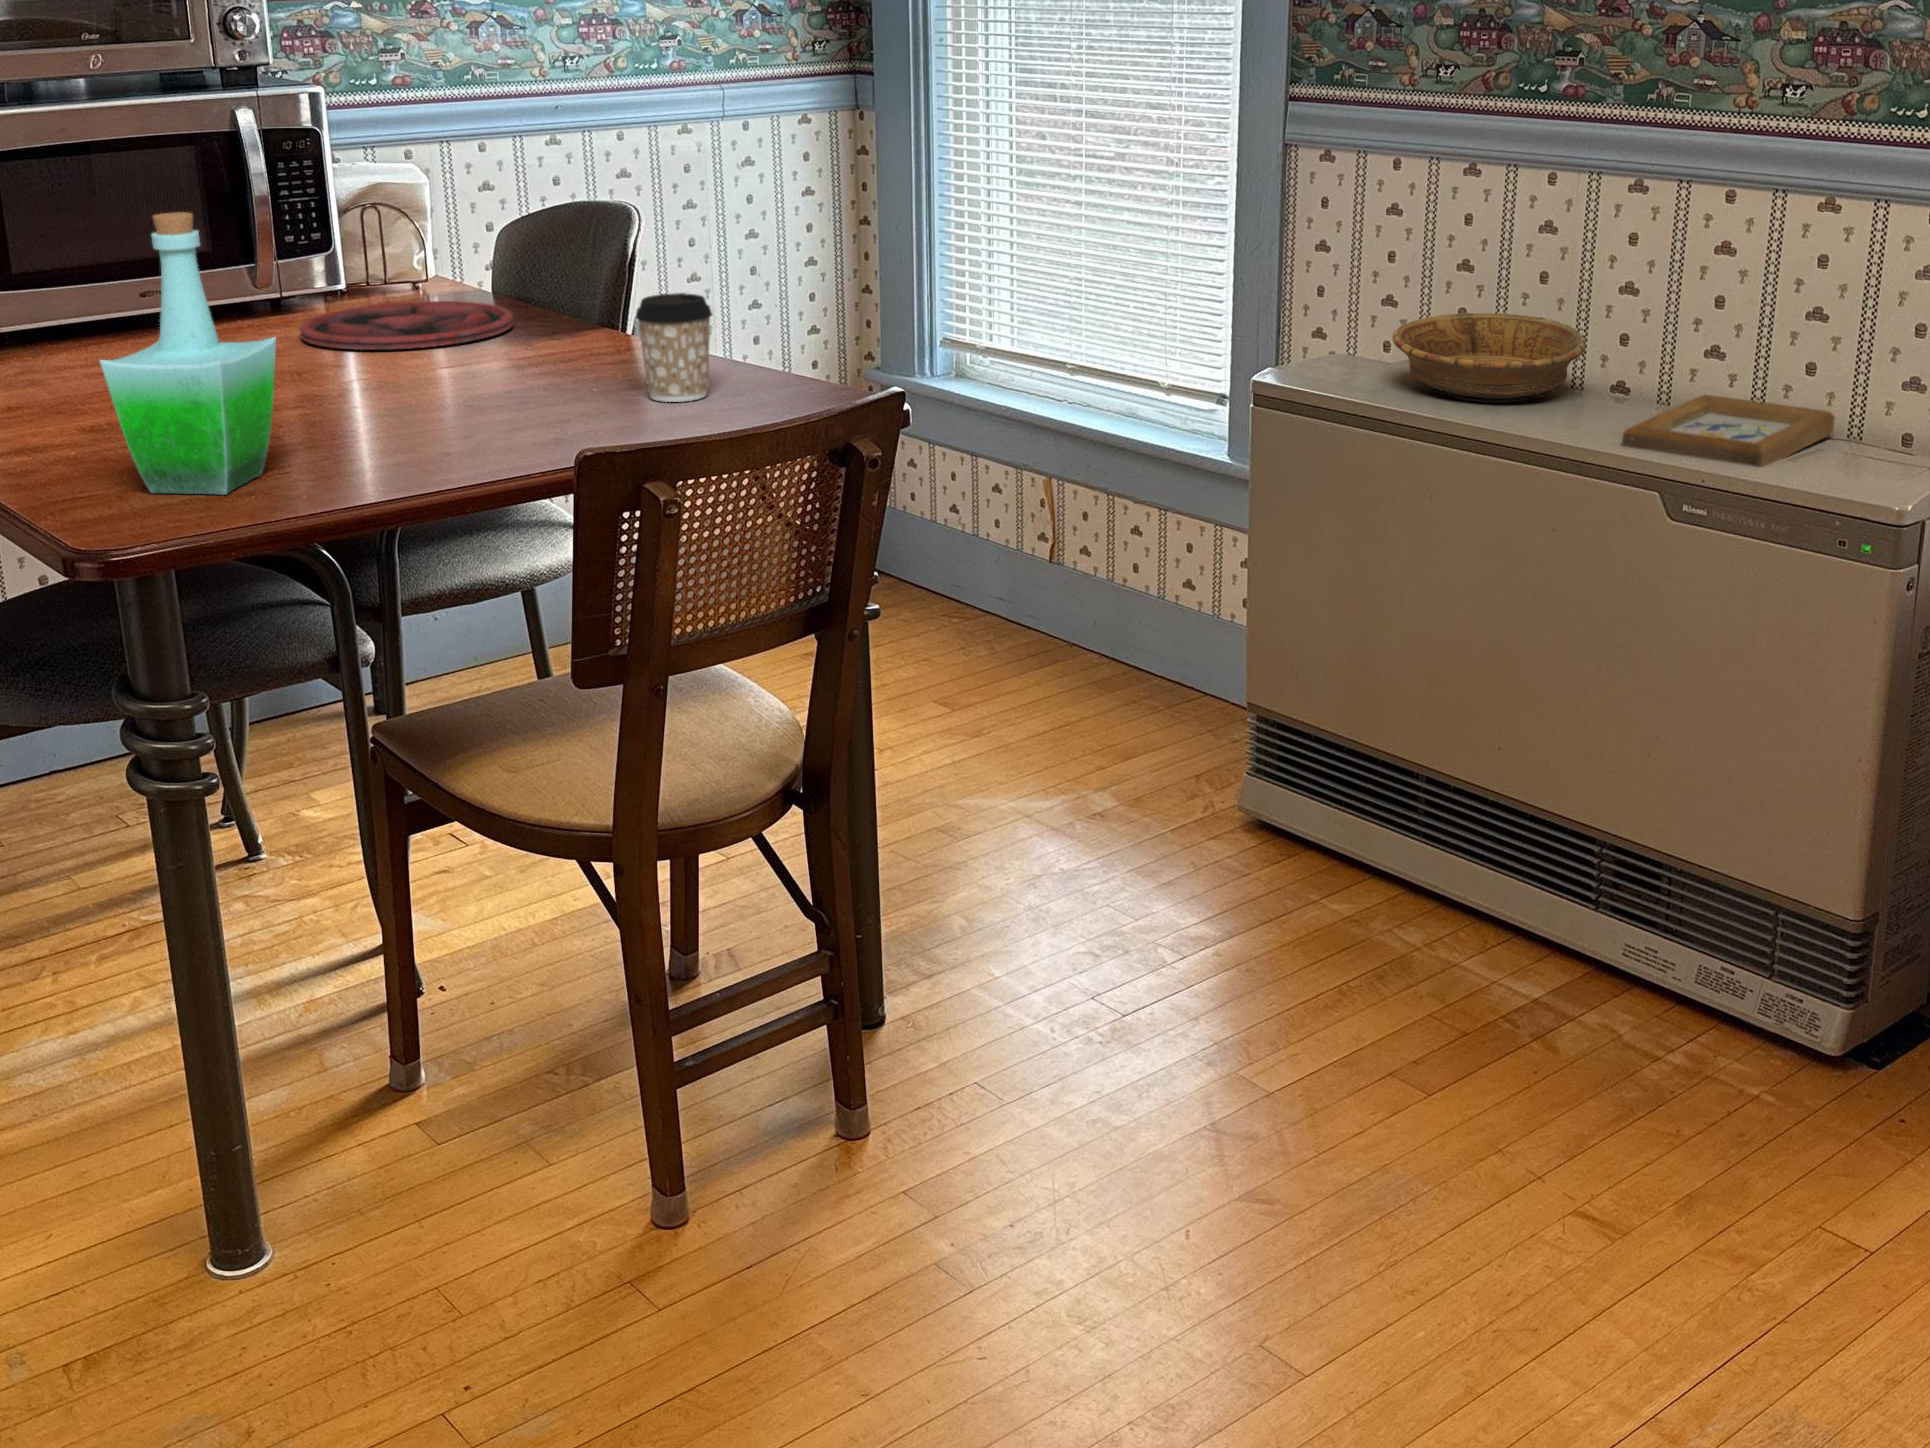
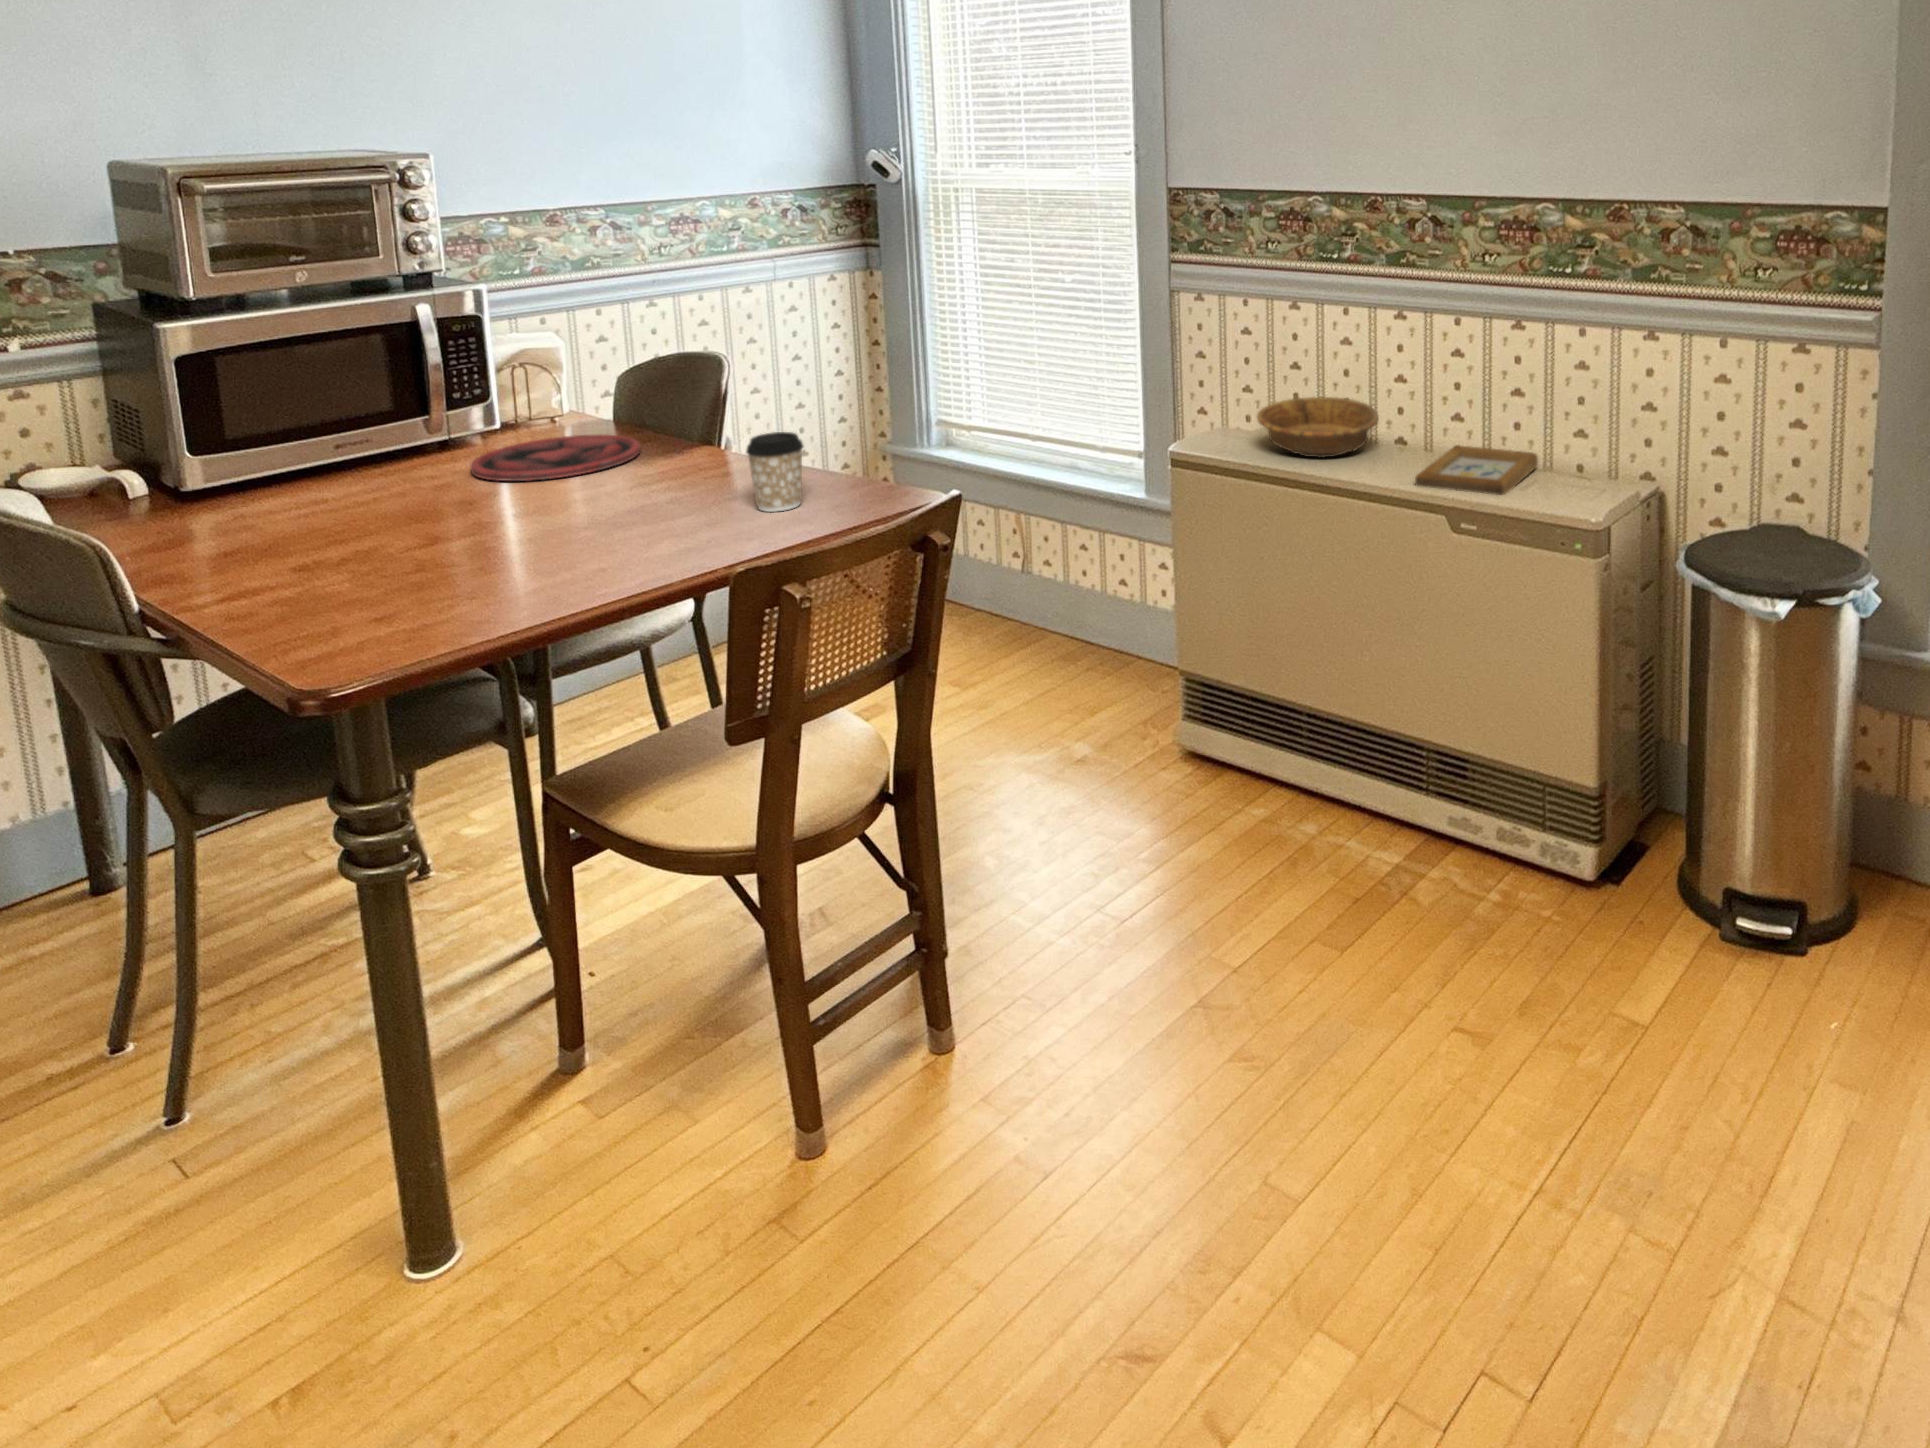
bottle: present [100,212,276,495] -> none [322,412,471,632]

